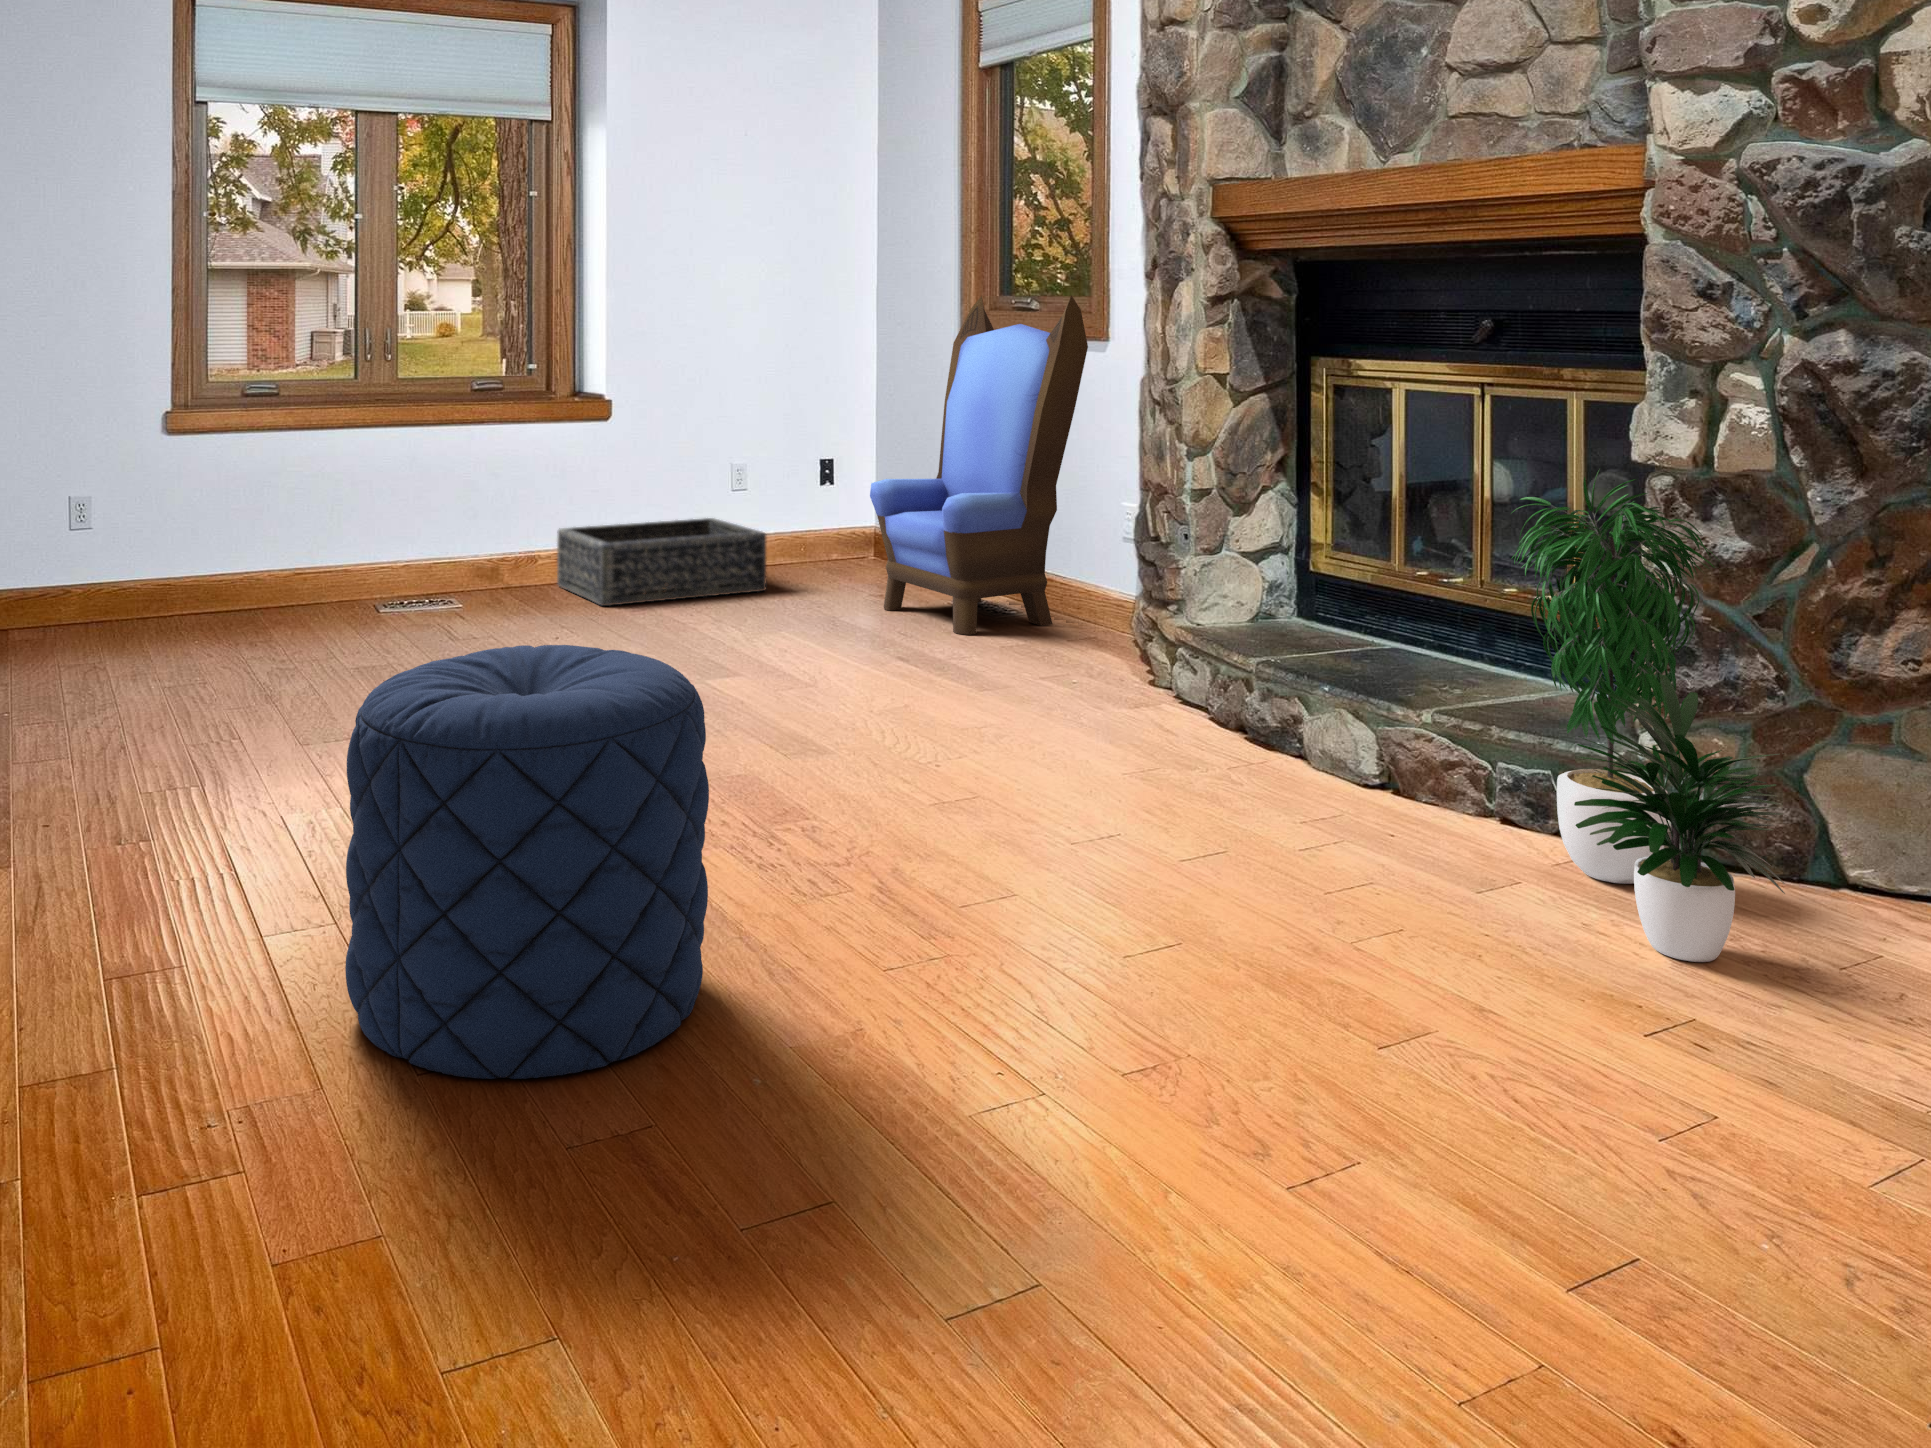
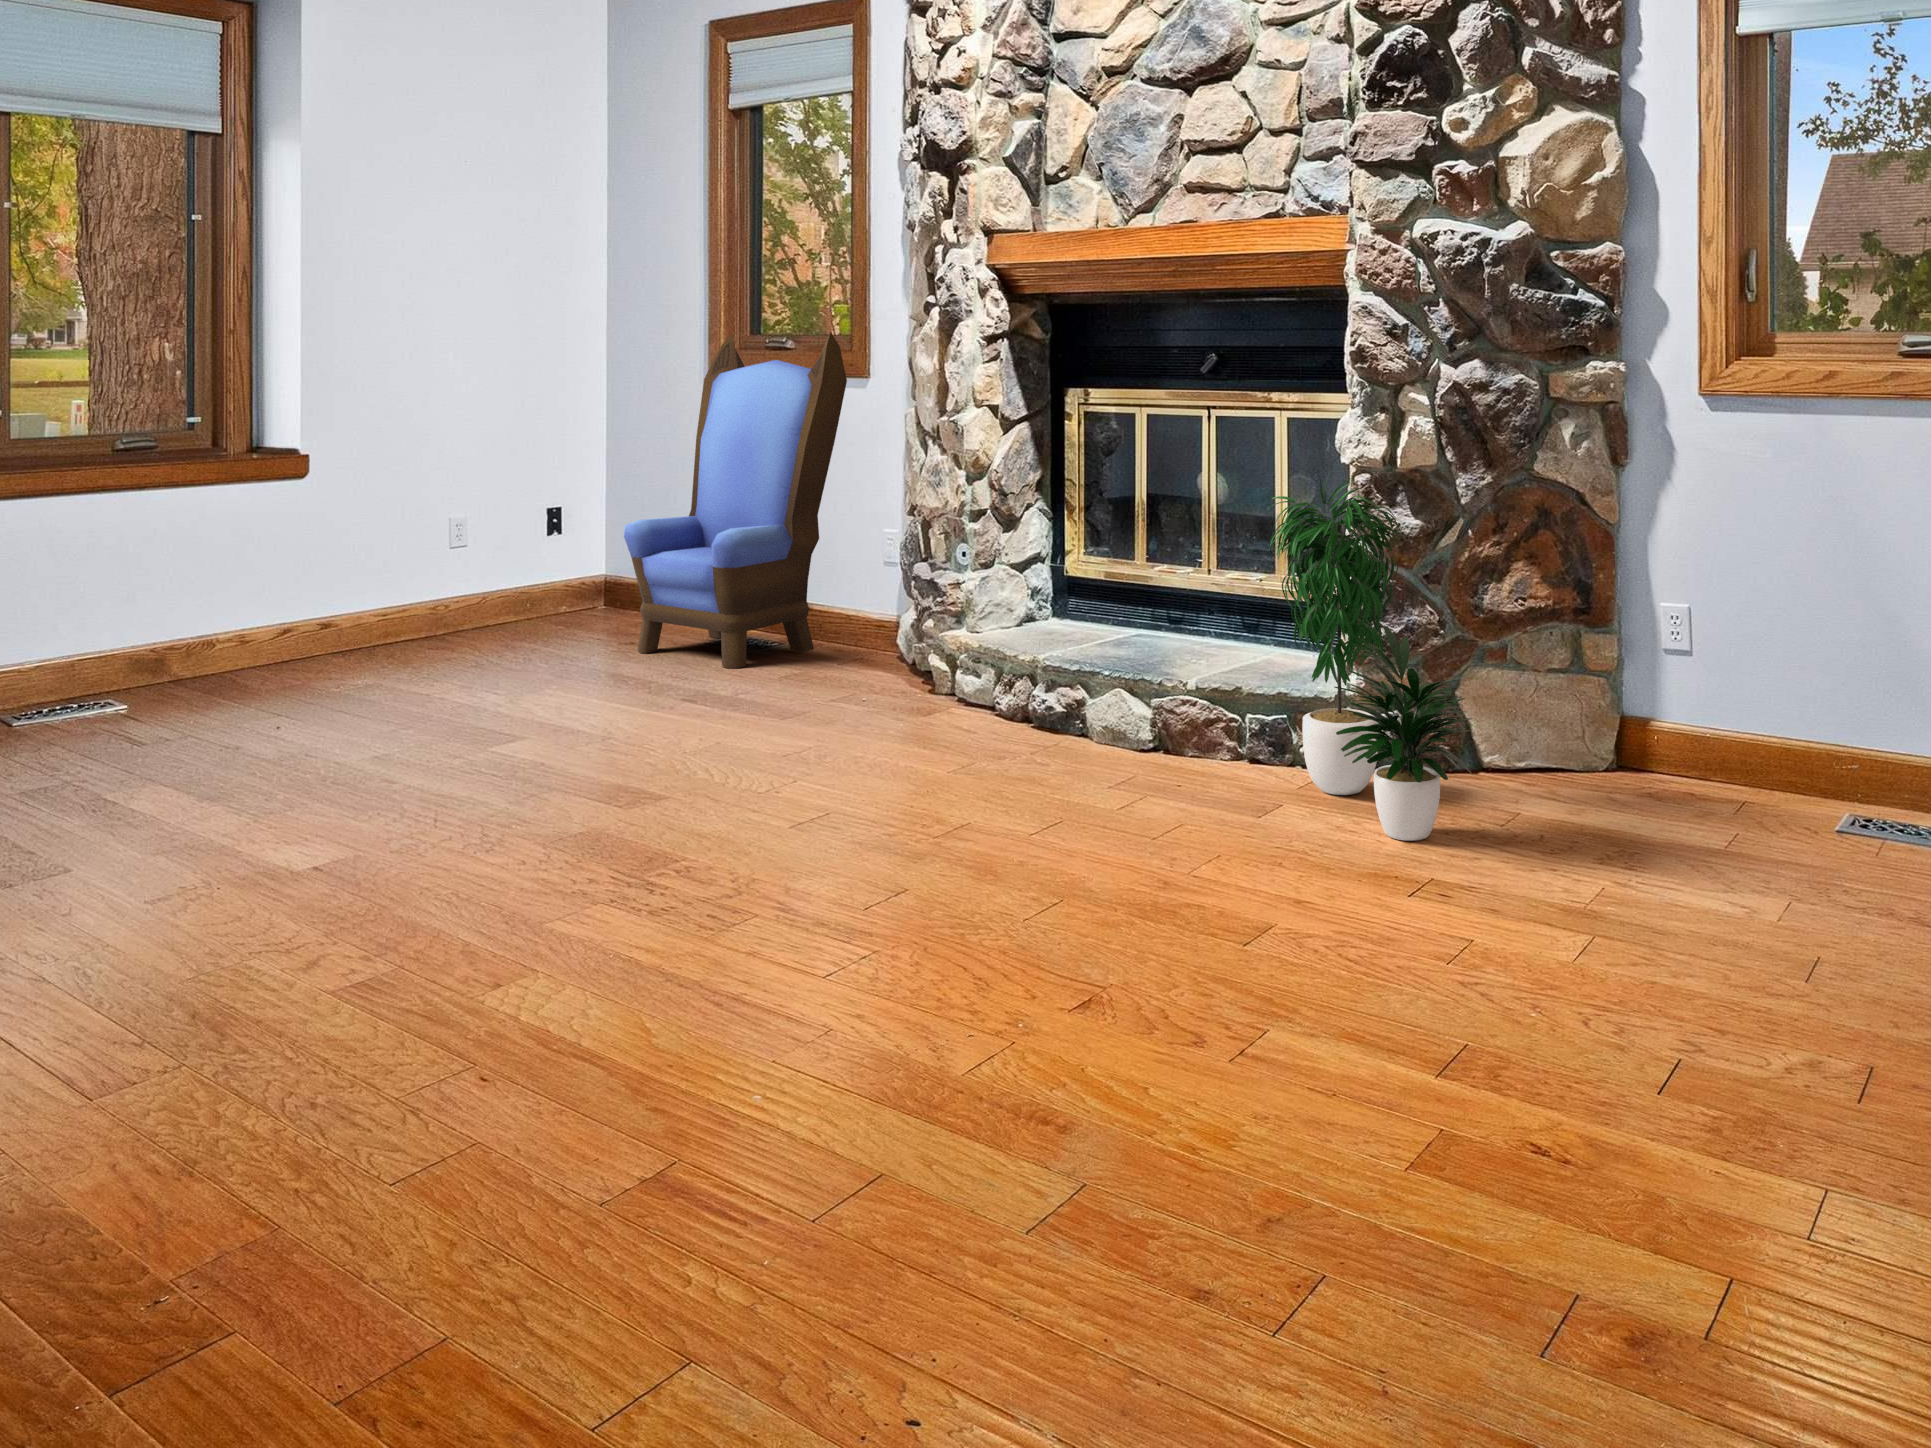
basket: present [557,518,766,606] -> none [242,575,501,683]
pouf: present [345,645,709,1079] -> none [281,705,681,1161]

